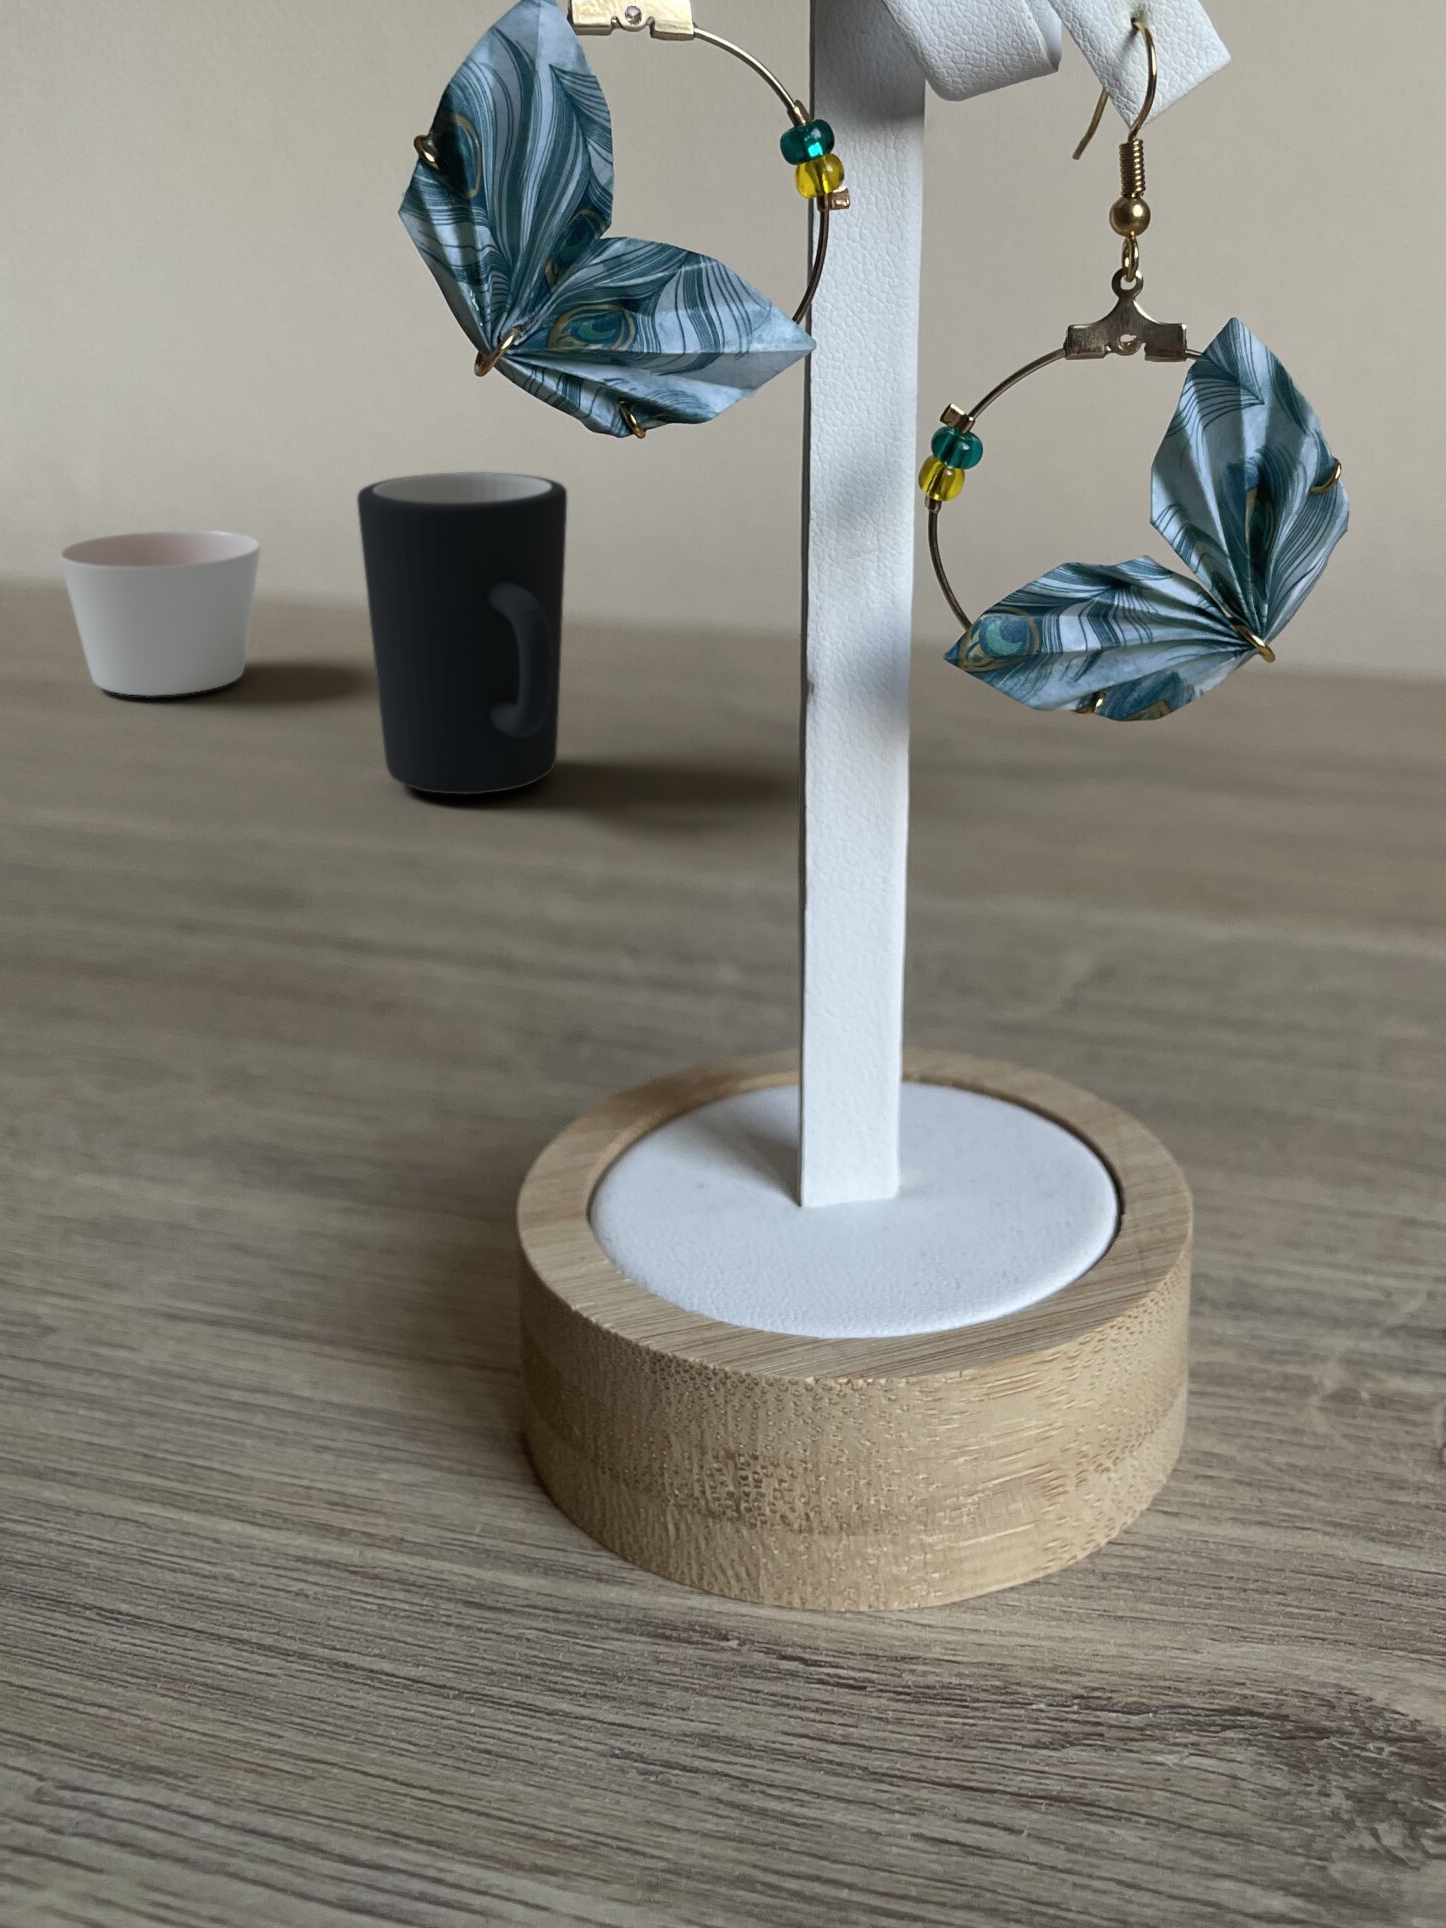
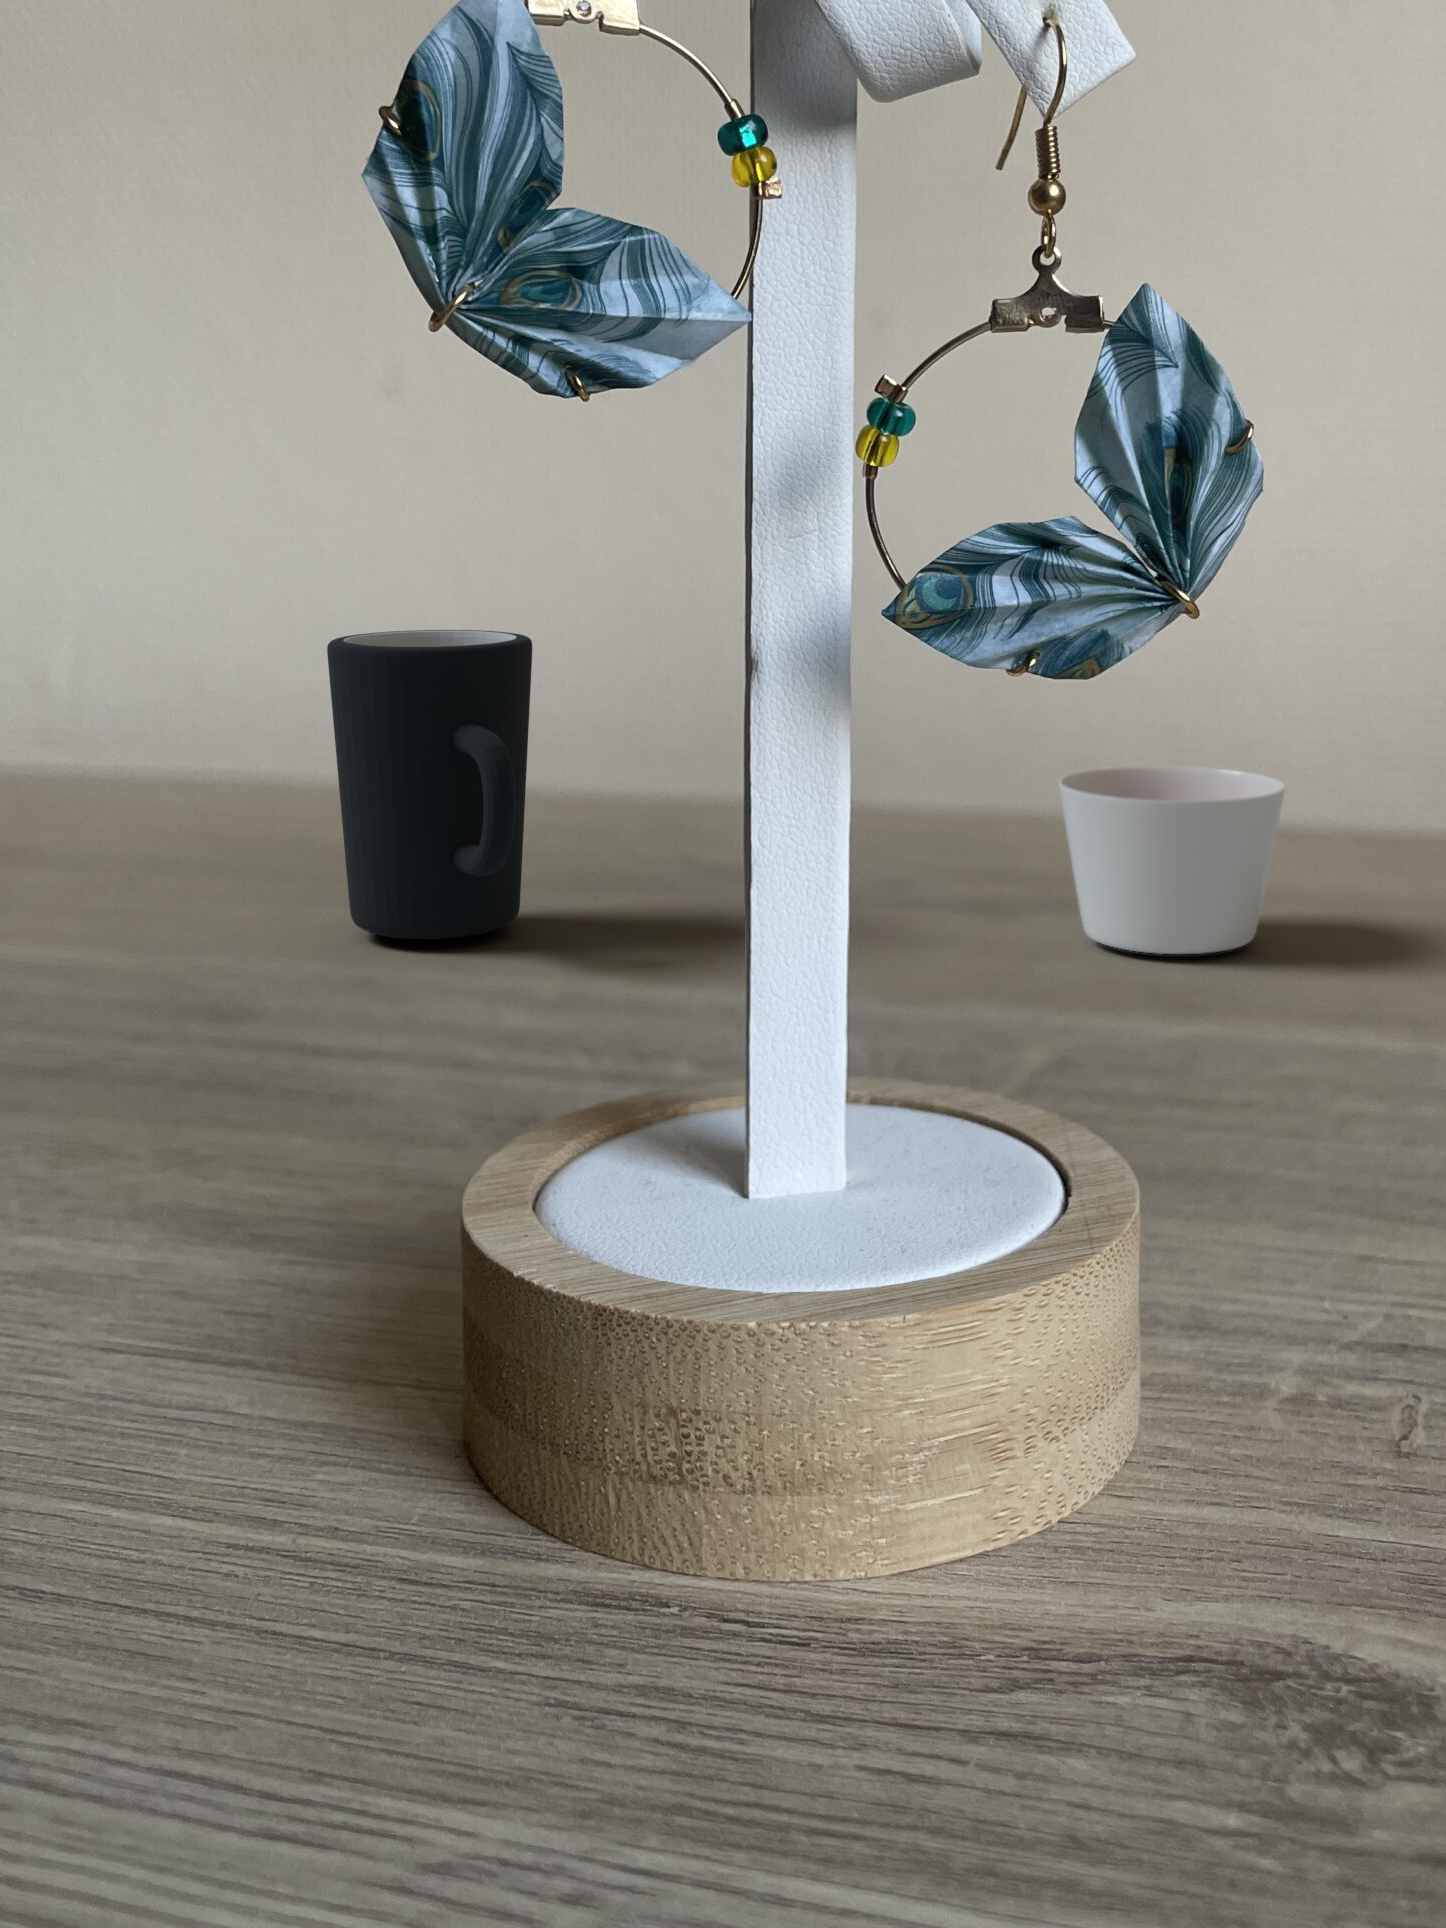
candle: present [59,530,260,696] -> present [1059,766,1285,954]

